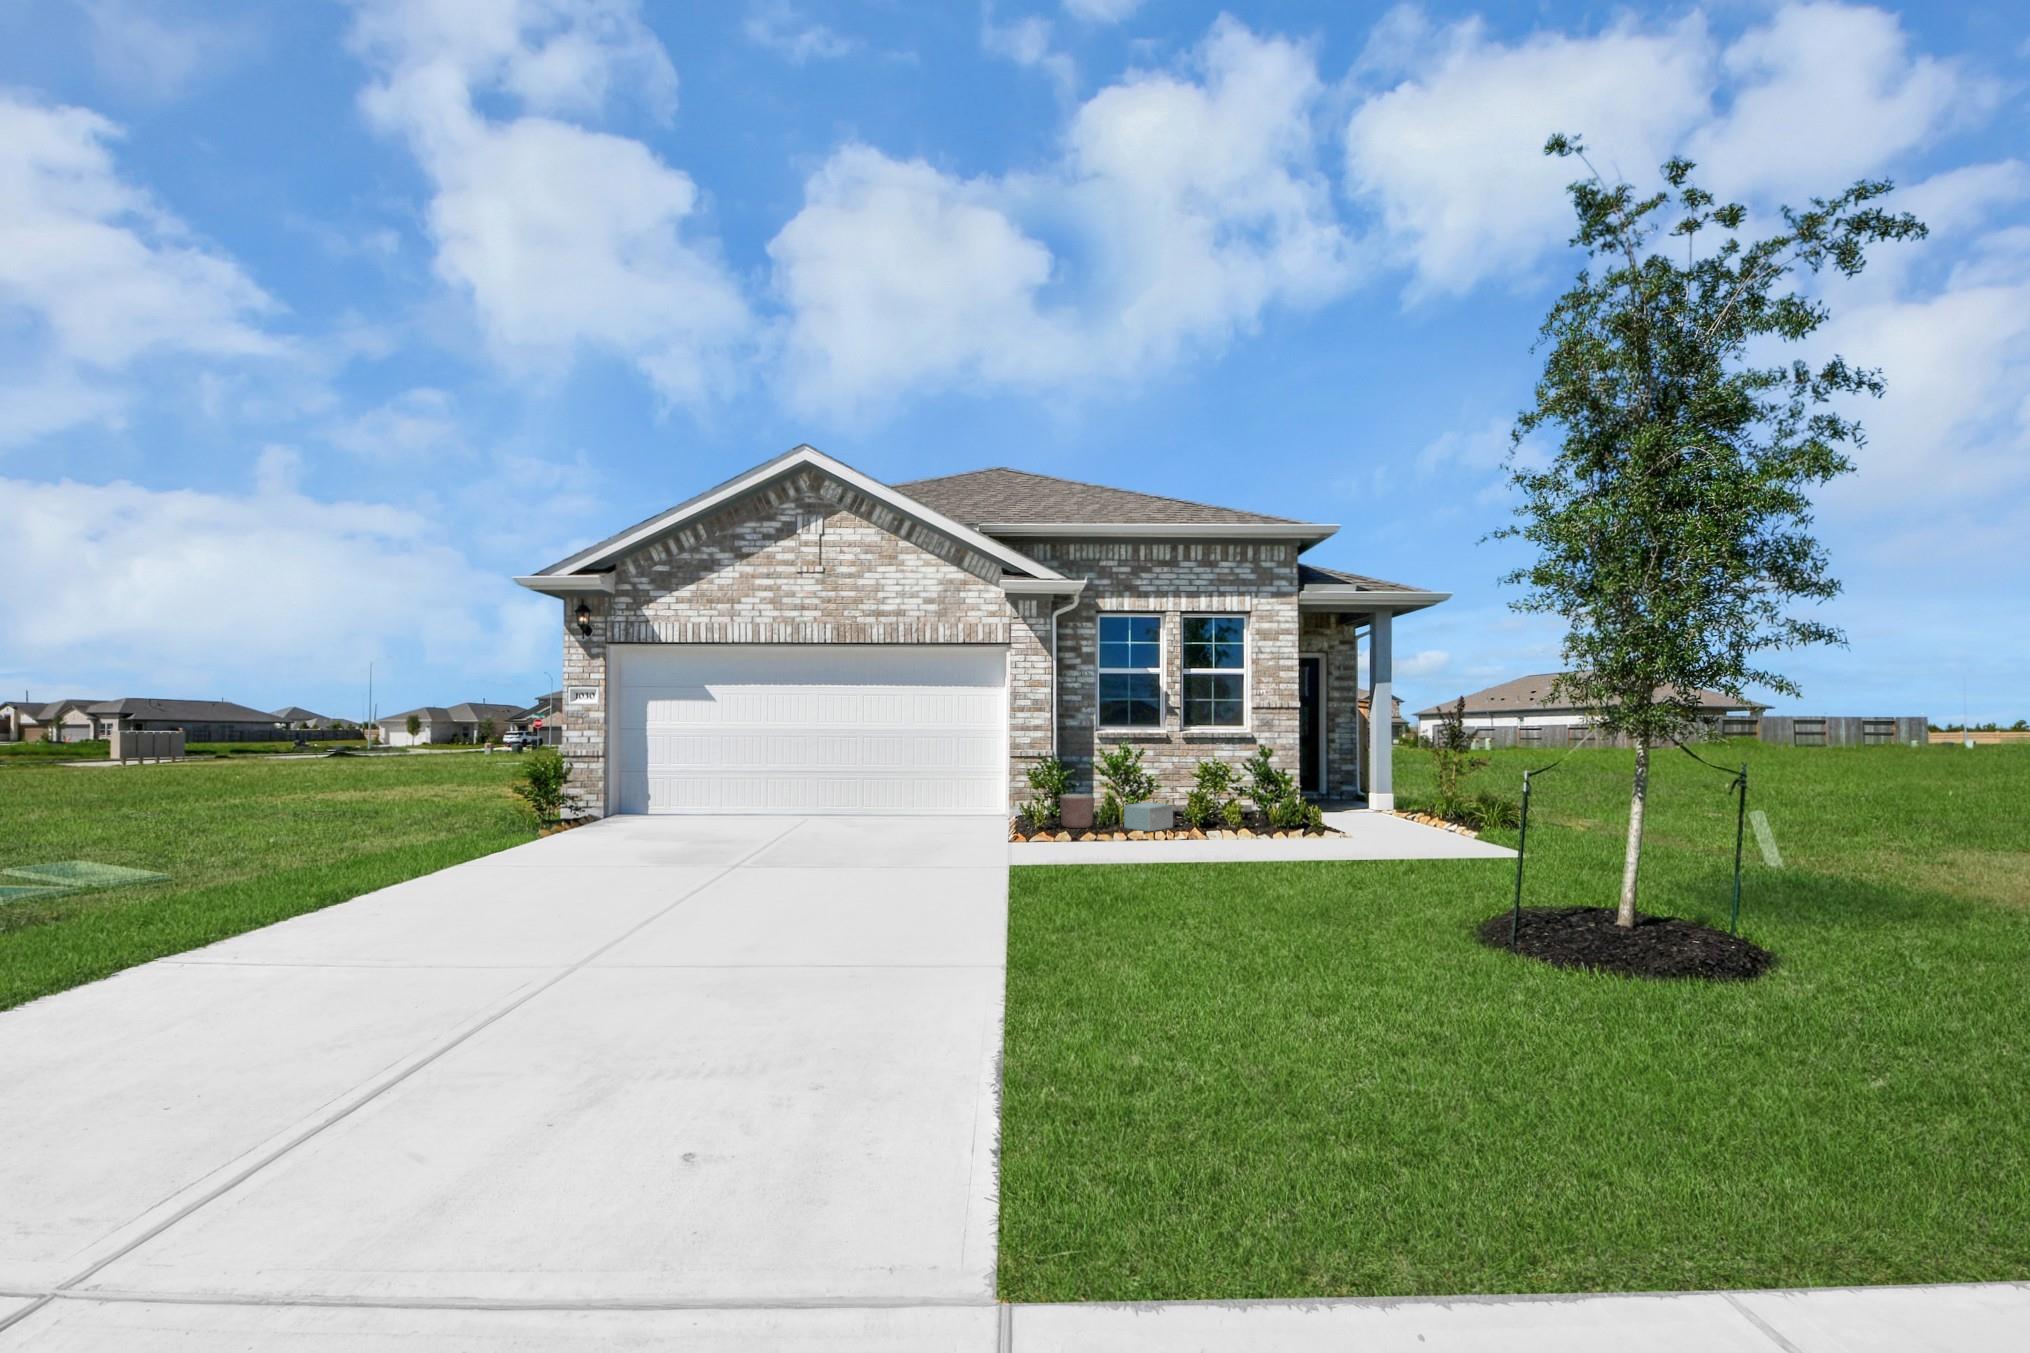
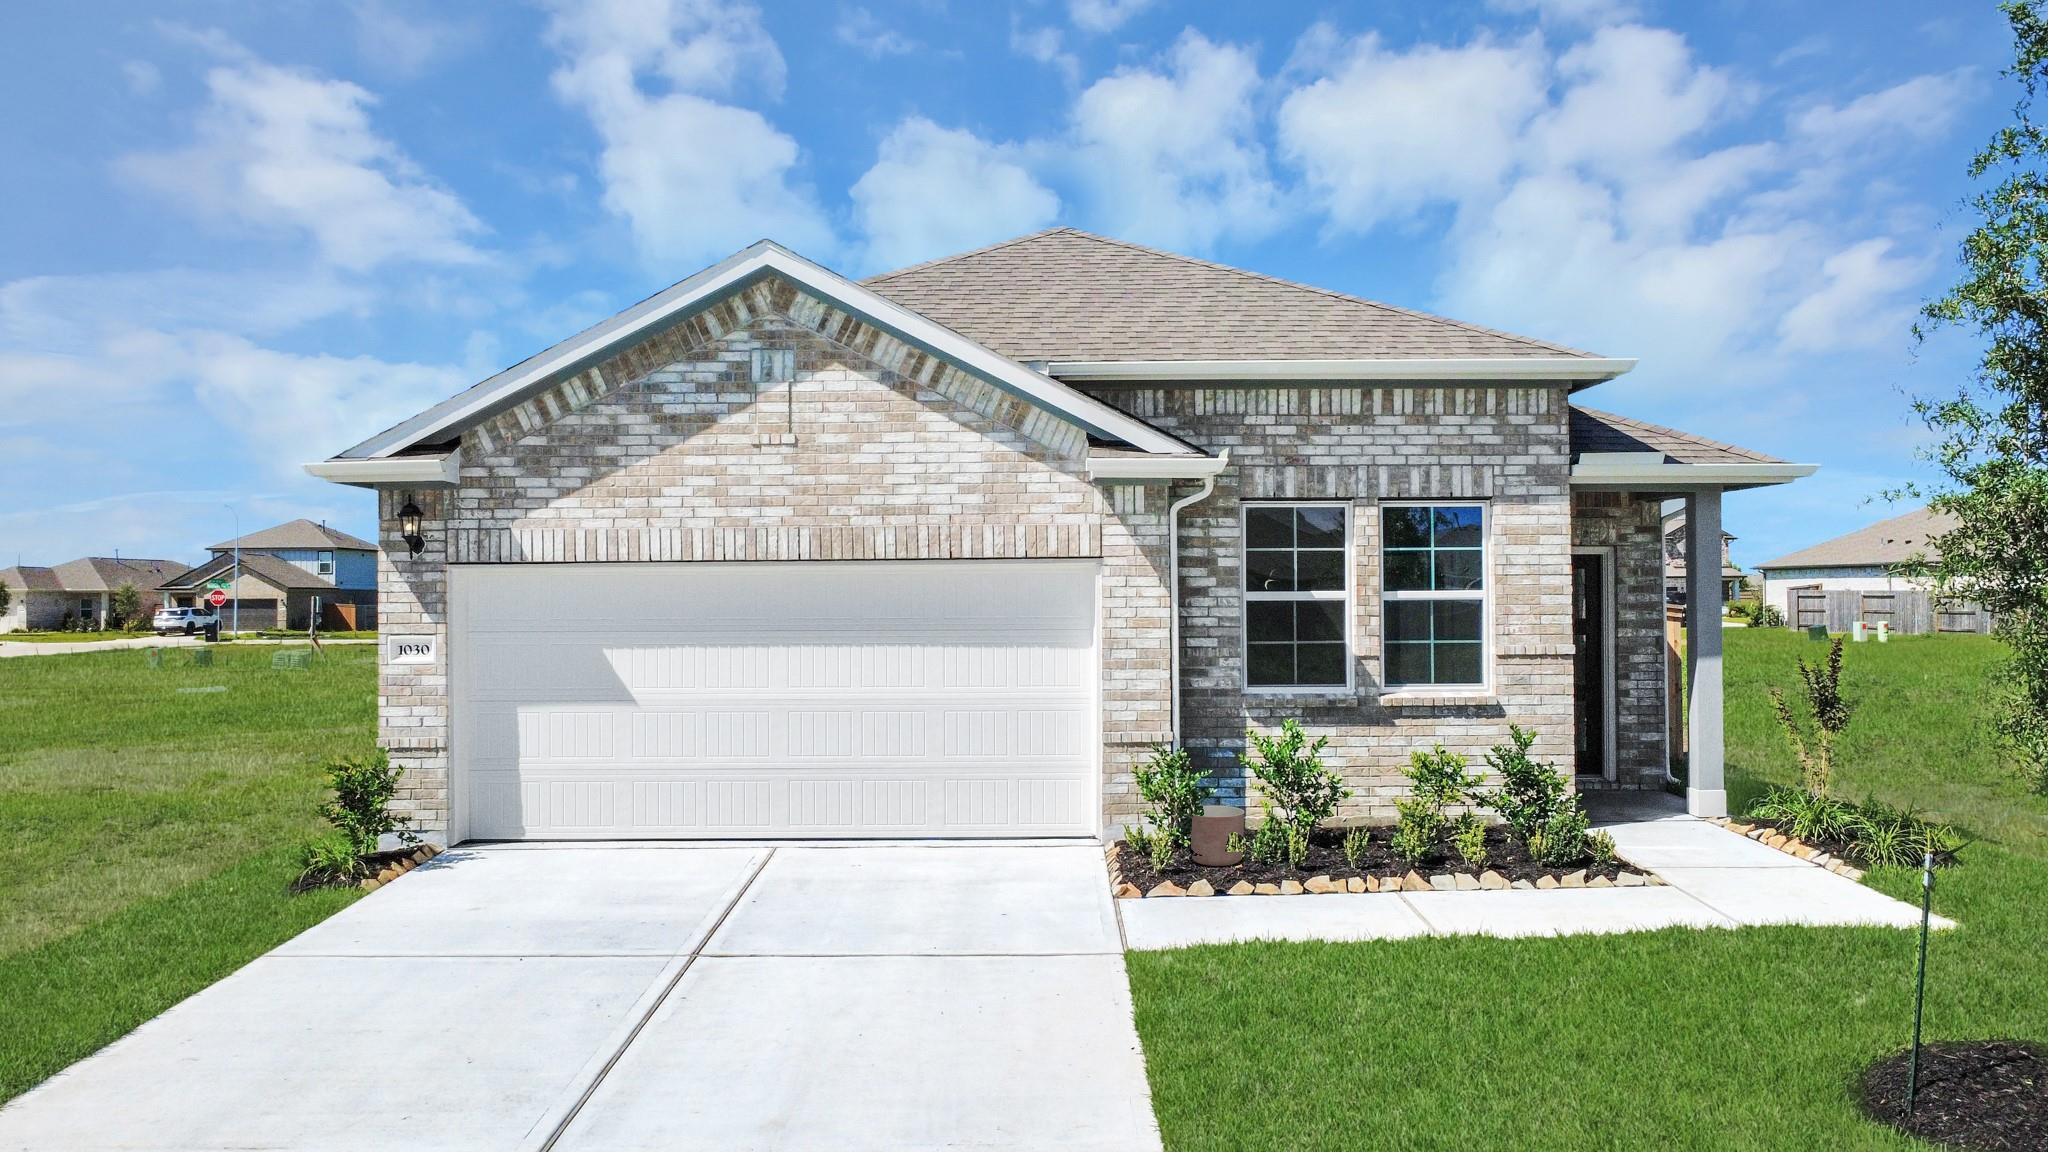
storage box: present [1124,802,1173,831] -> none [1296,818,1377,874]

